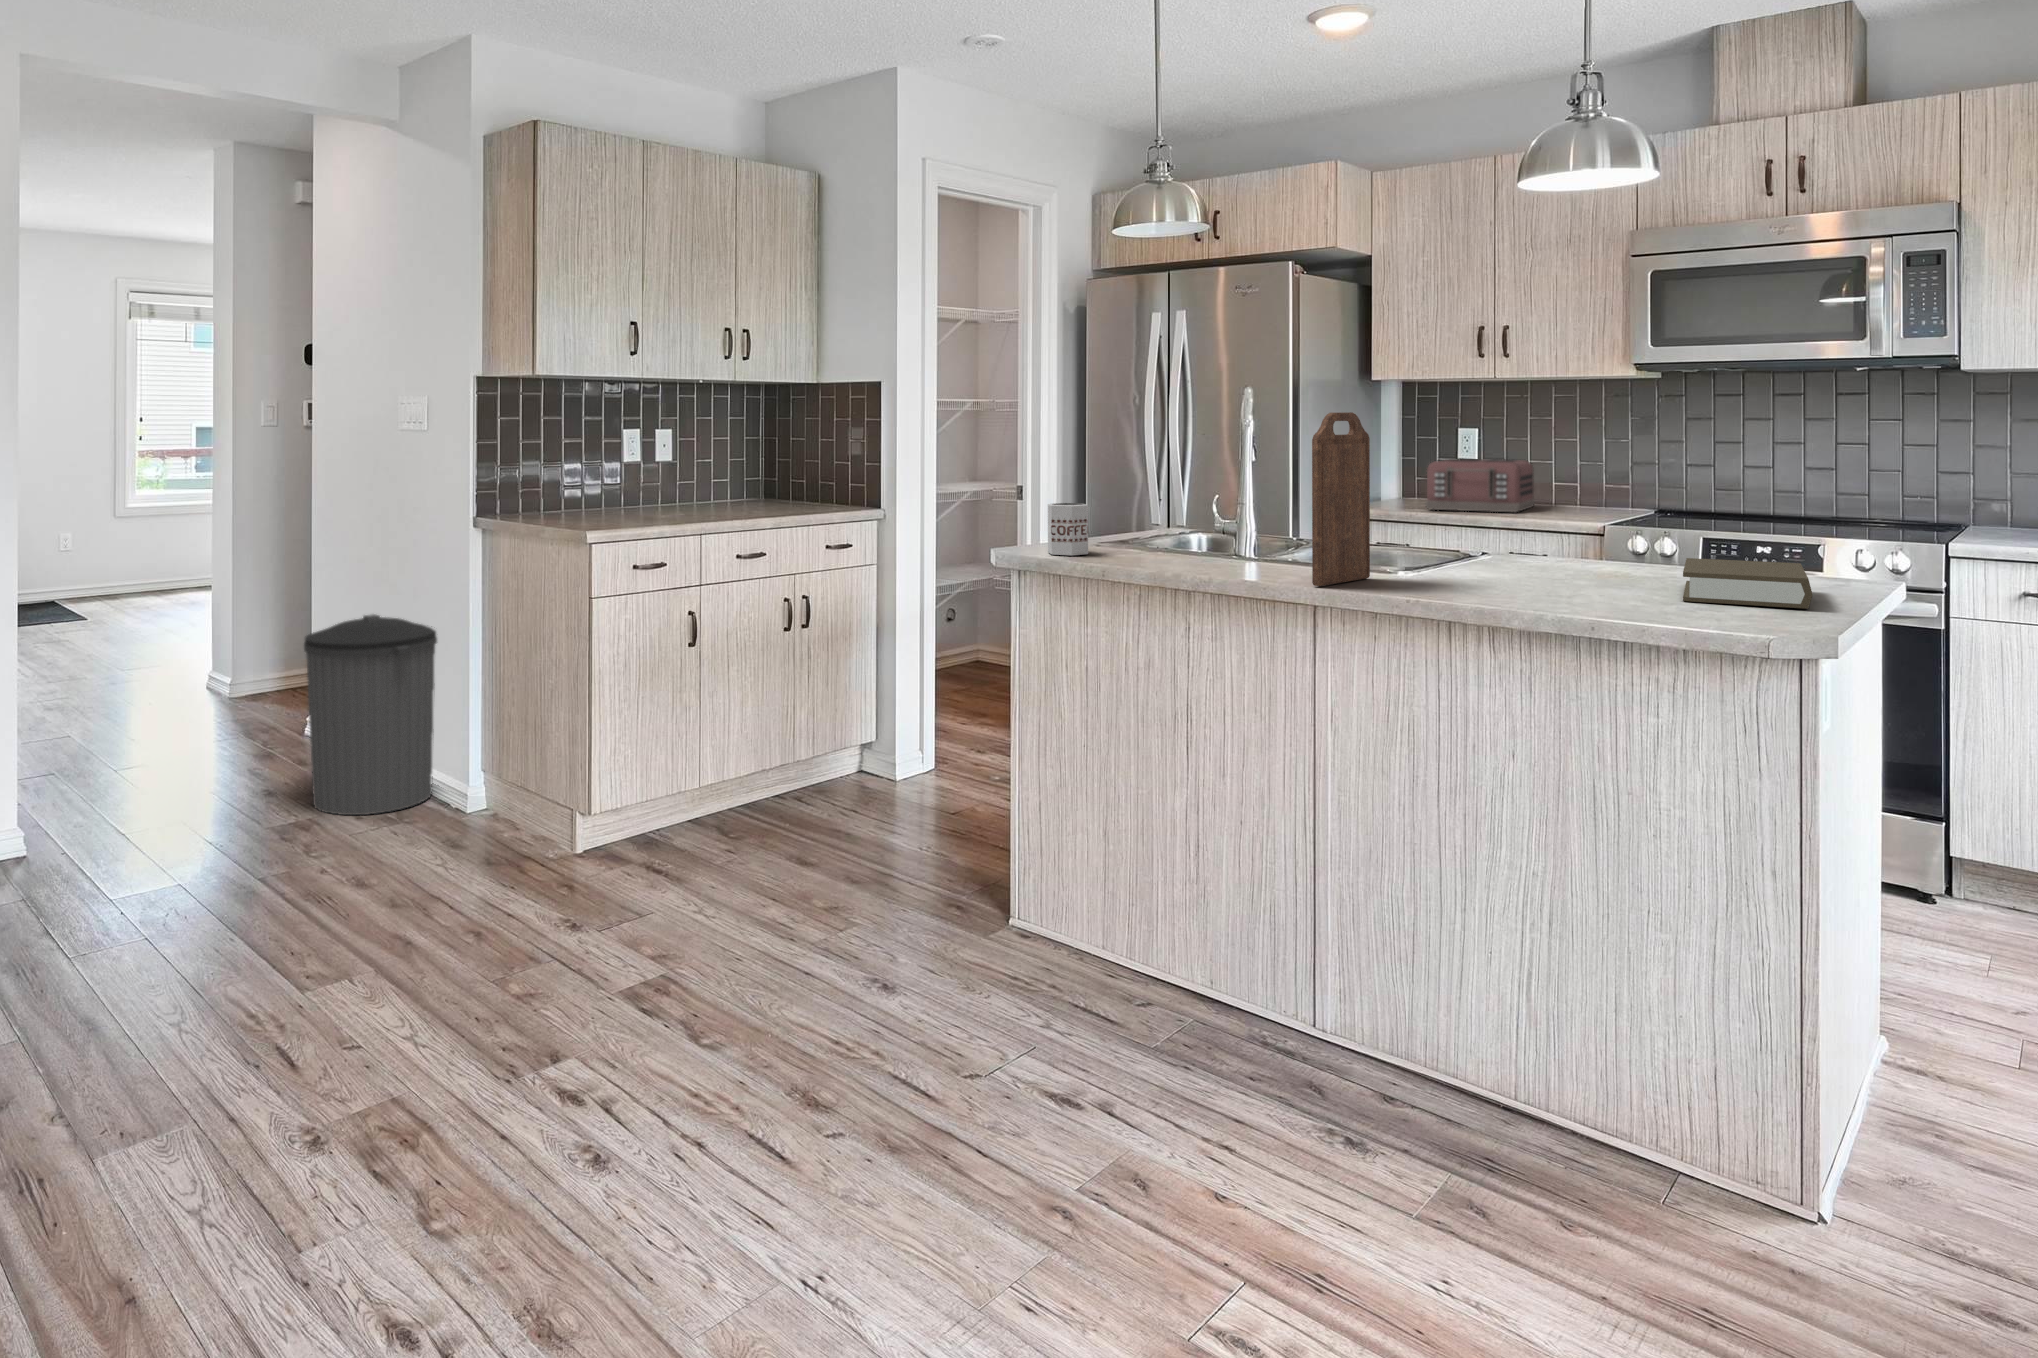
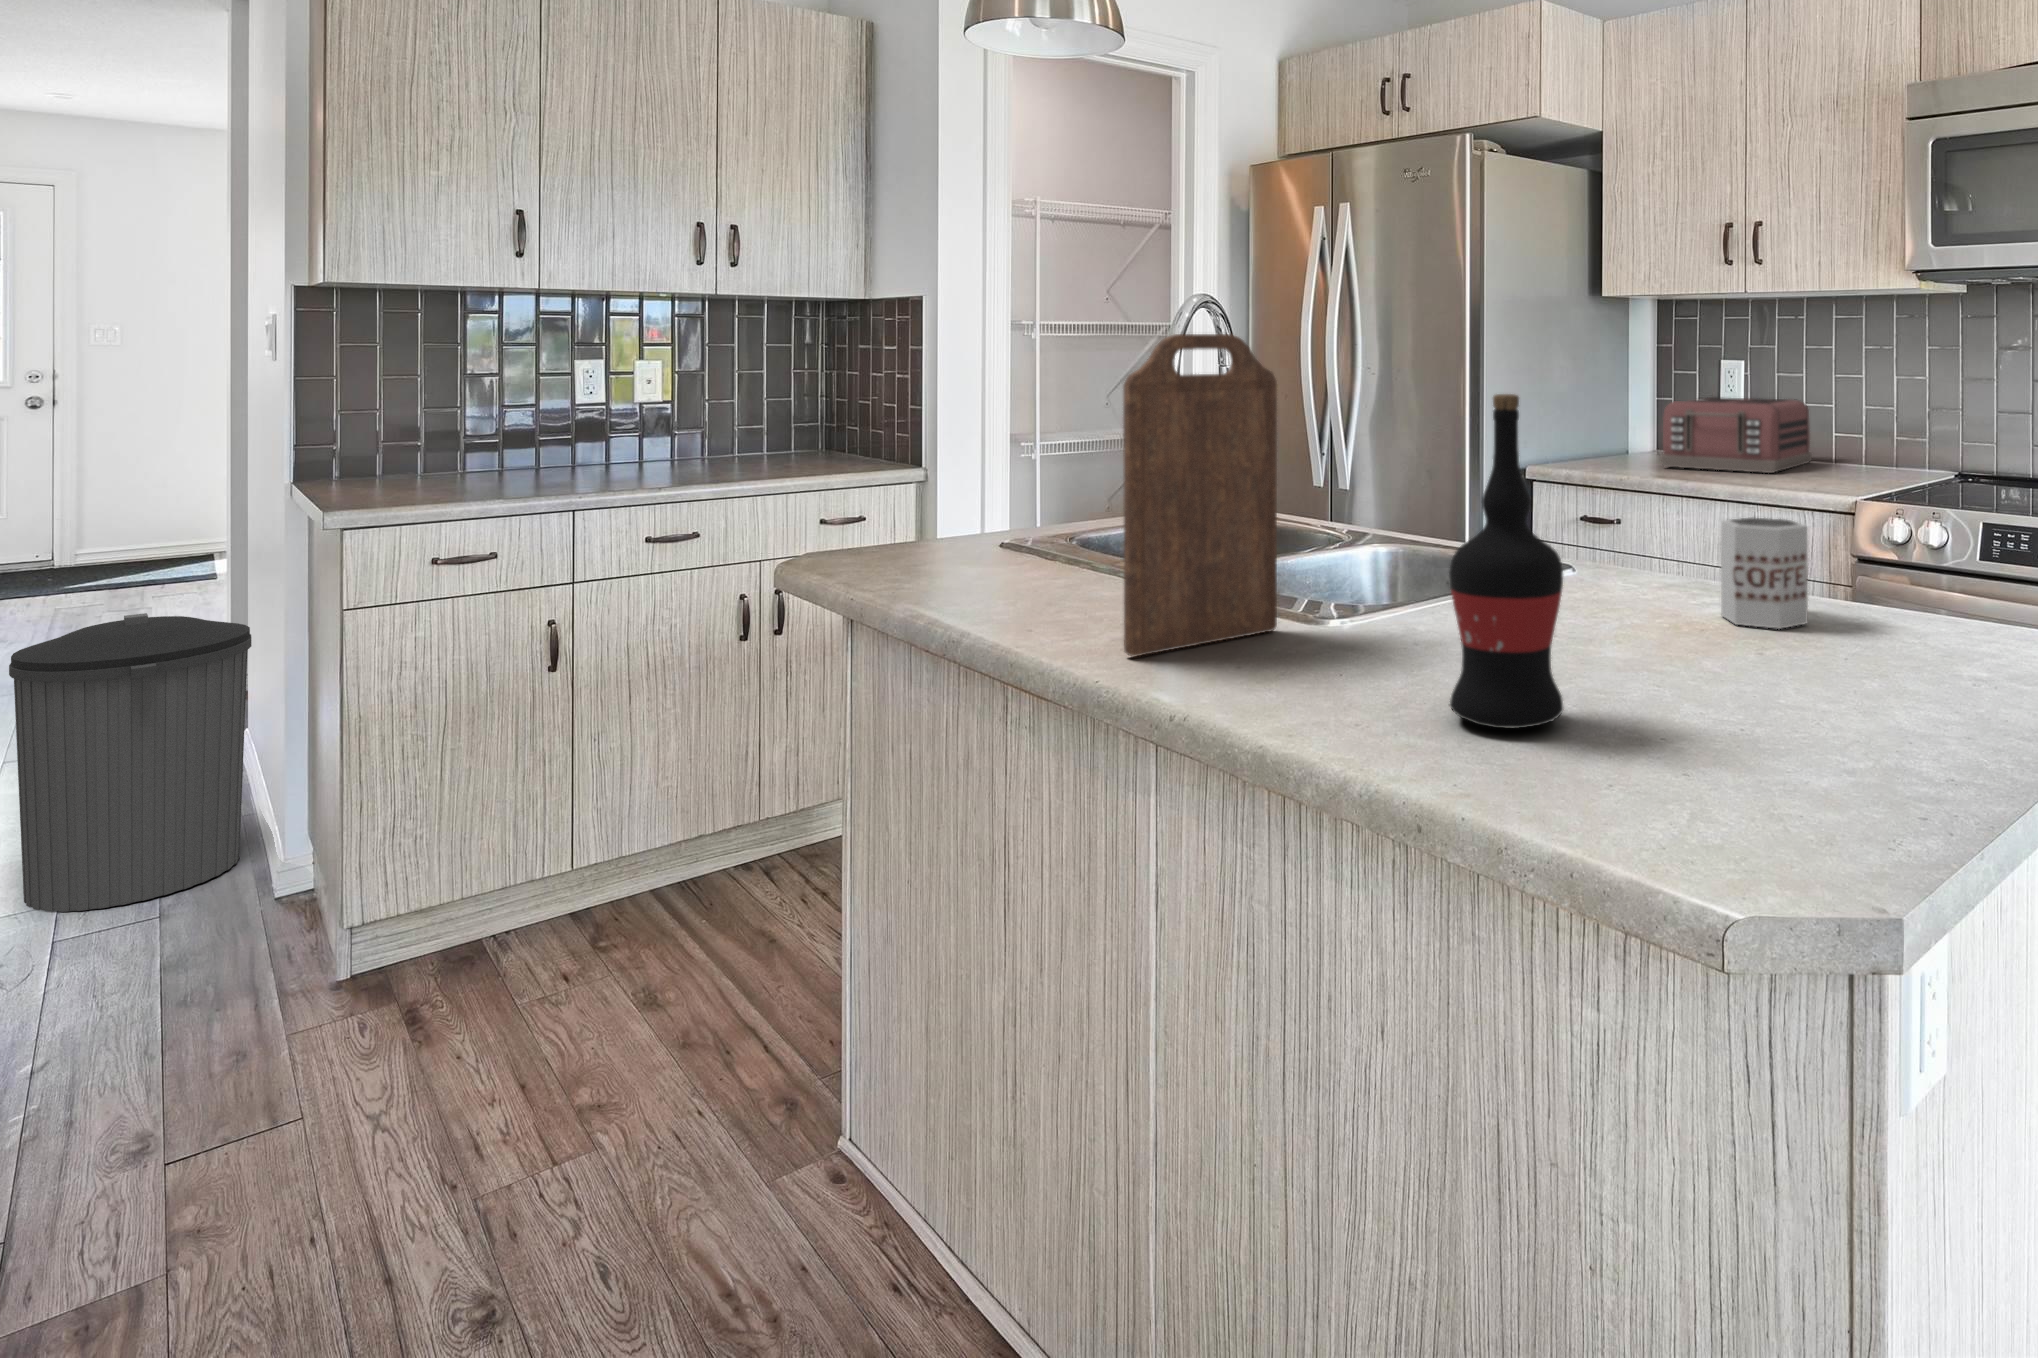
wine bottle: none [1532,441,1596,605] -> present [1449,394,1563,728]
mug: present [1048,503,1088,555] -> present [1721,518,1808,629]
book: present [1683,558,1812,609] -> none [1756,602,2018,743]

